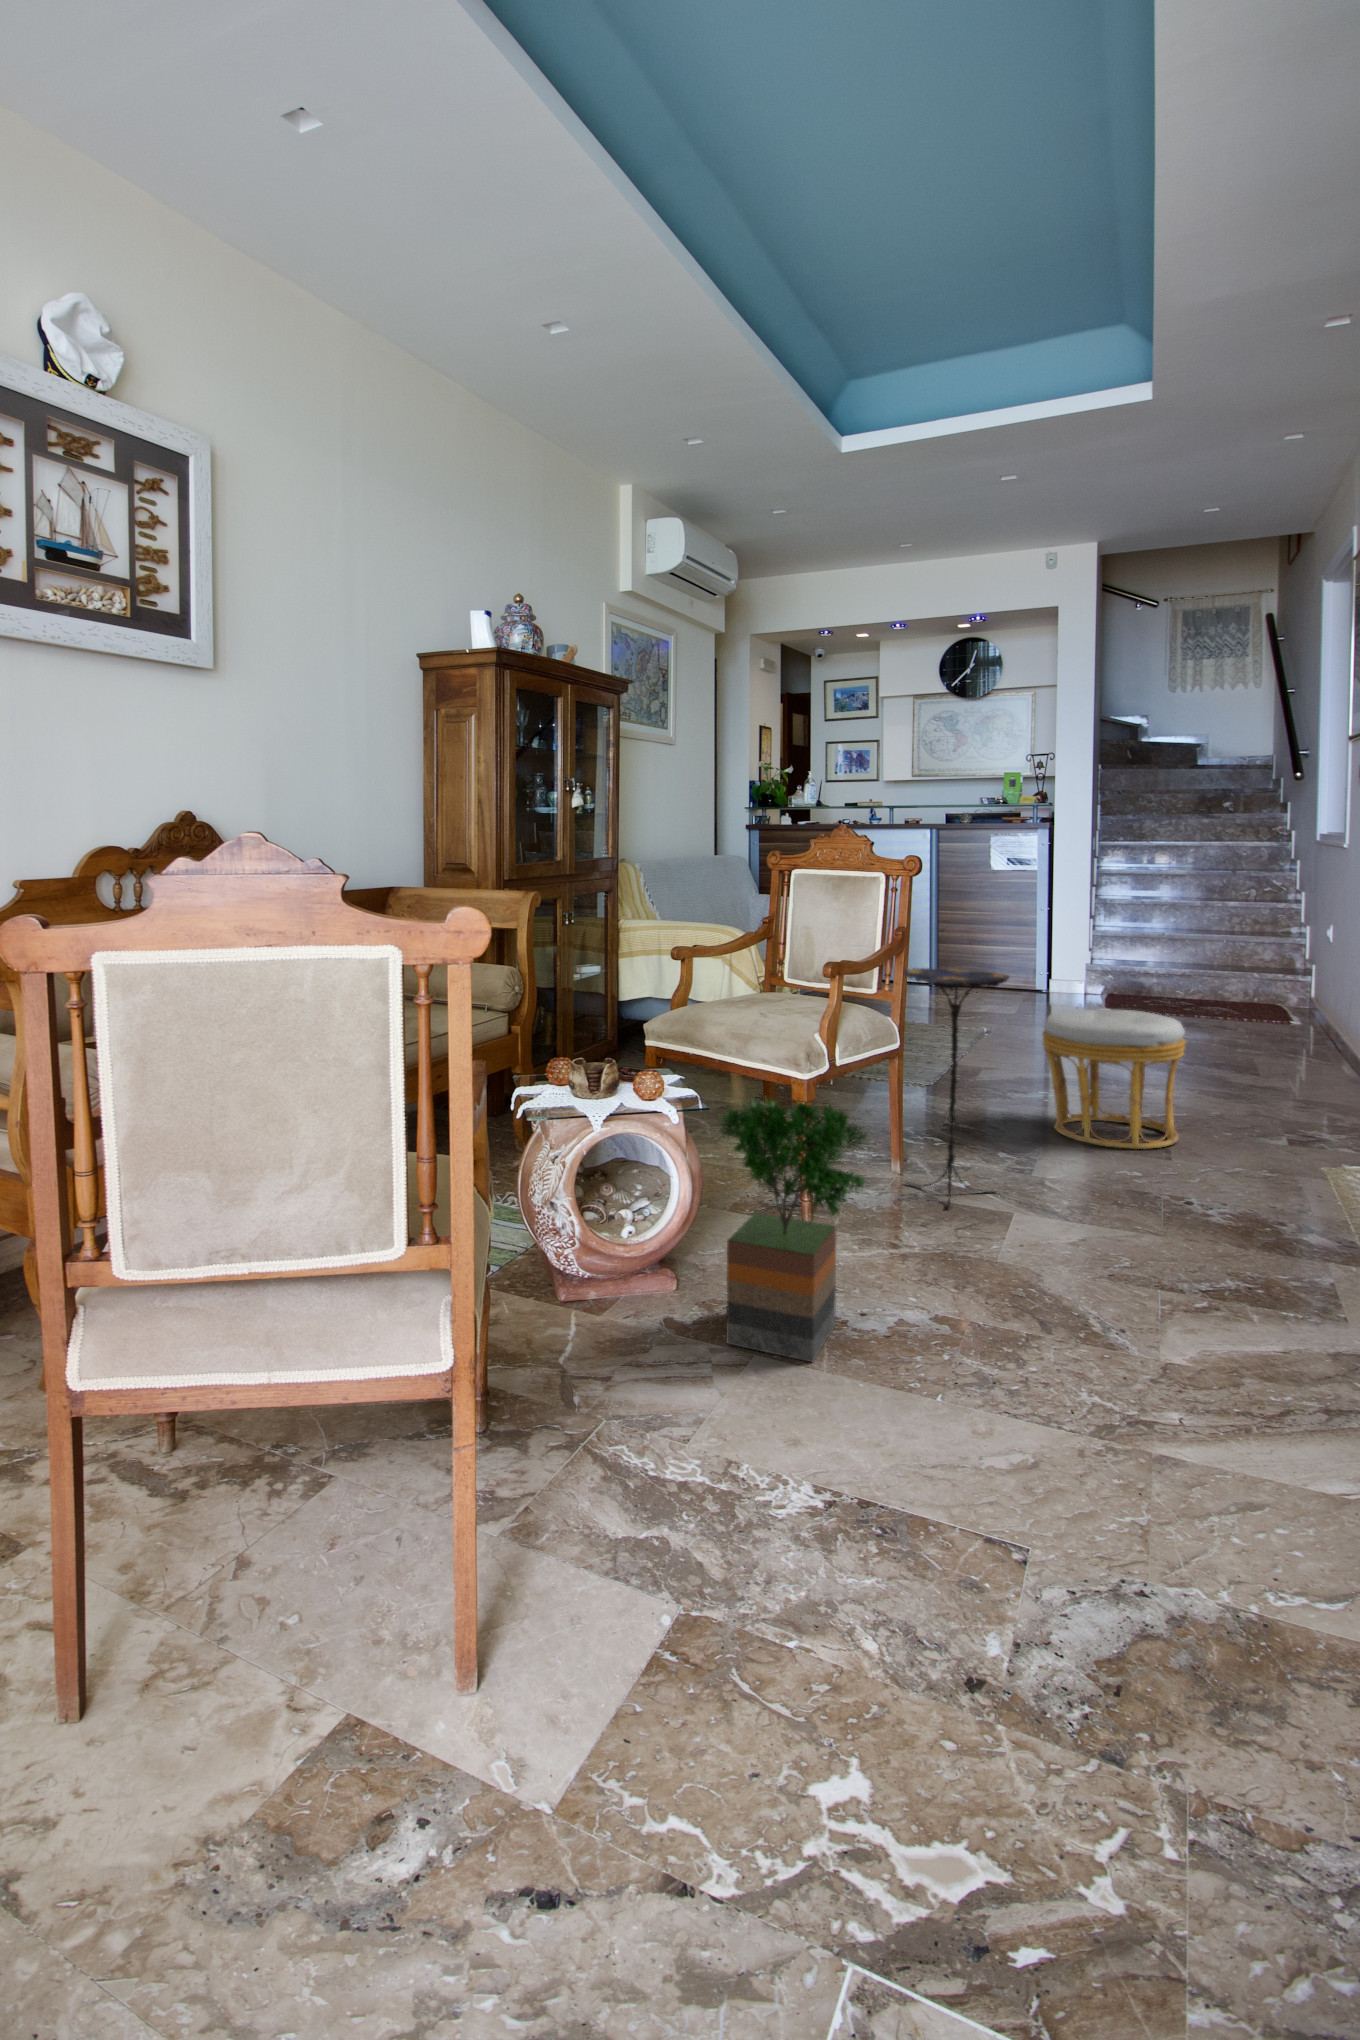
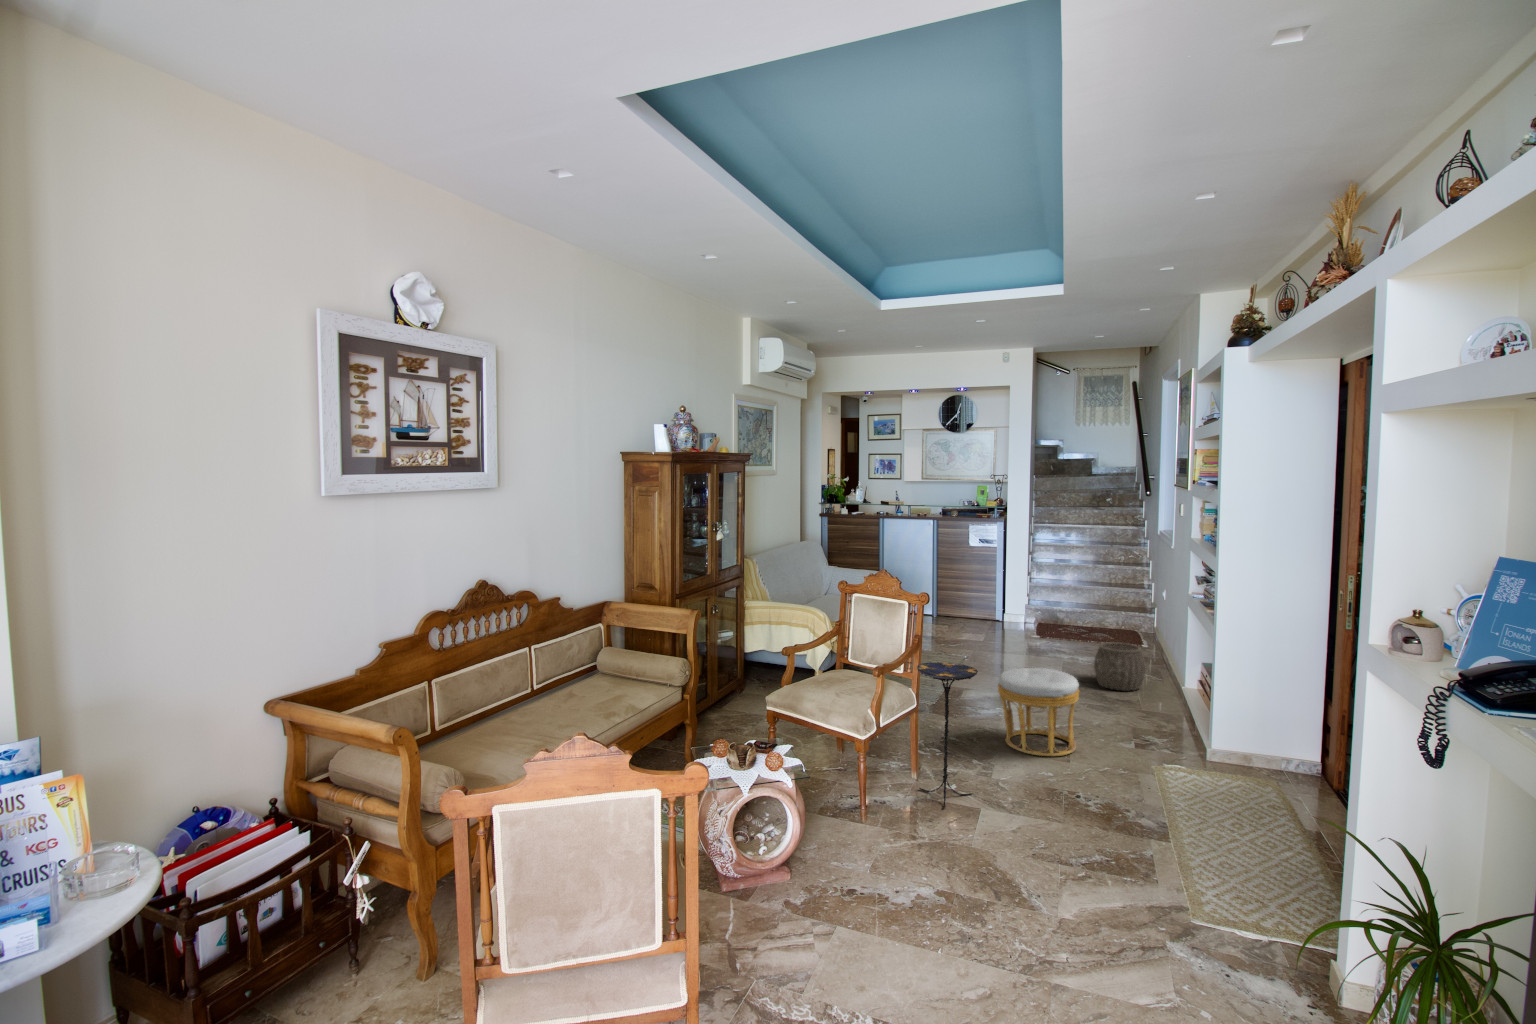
woven basket: none [1204,995,1296,1073] -> present [1094,642,1145,691]
potted tree: present [718,1096,866,1362] -> none [812,772,901,930]

